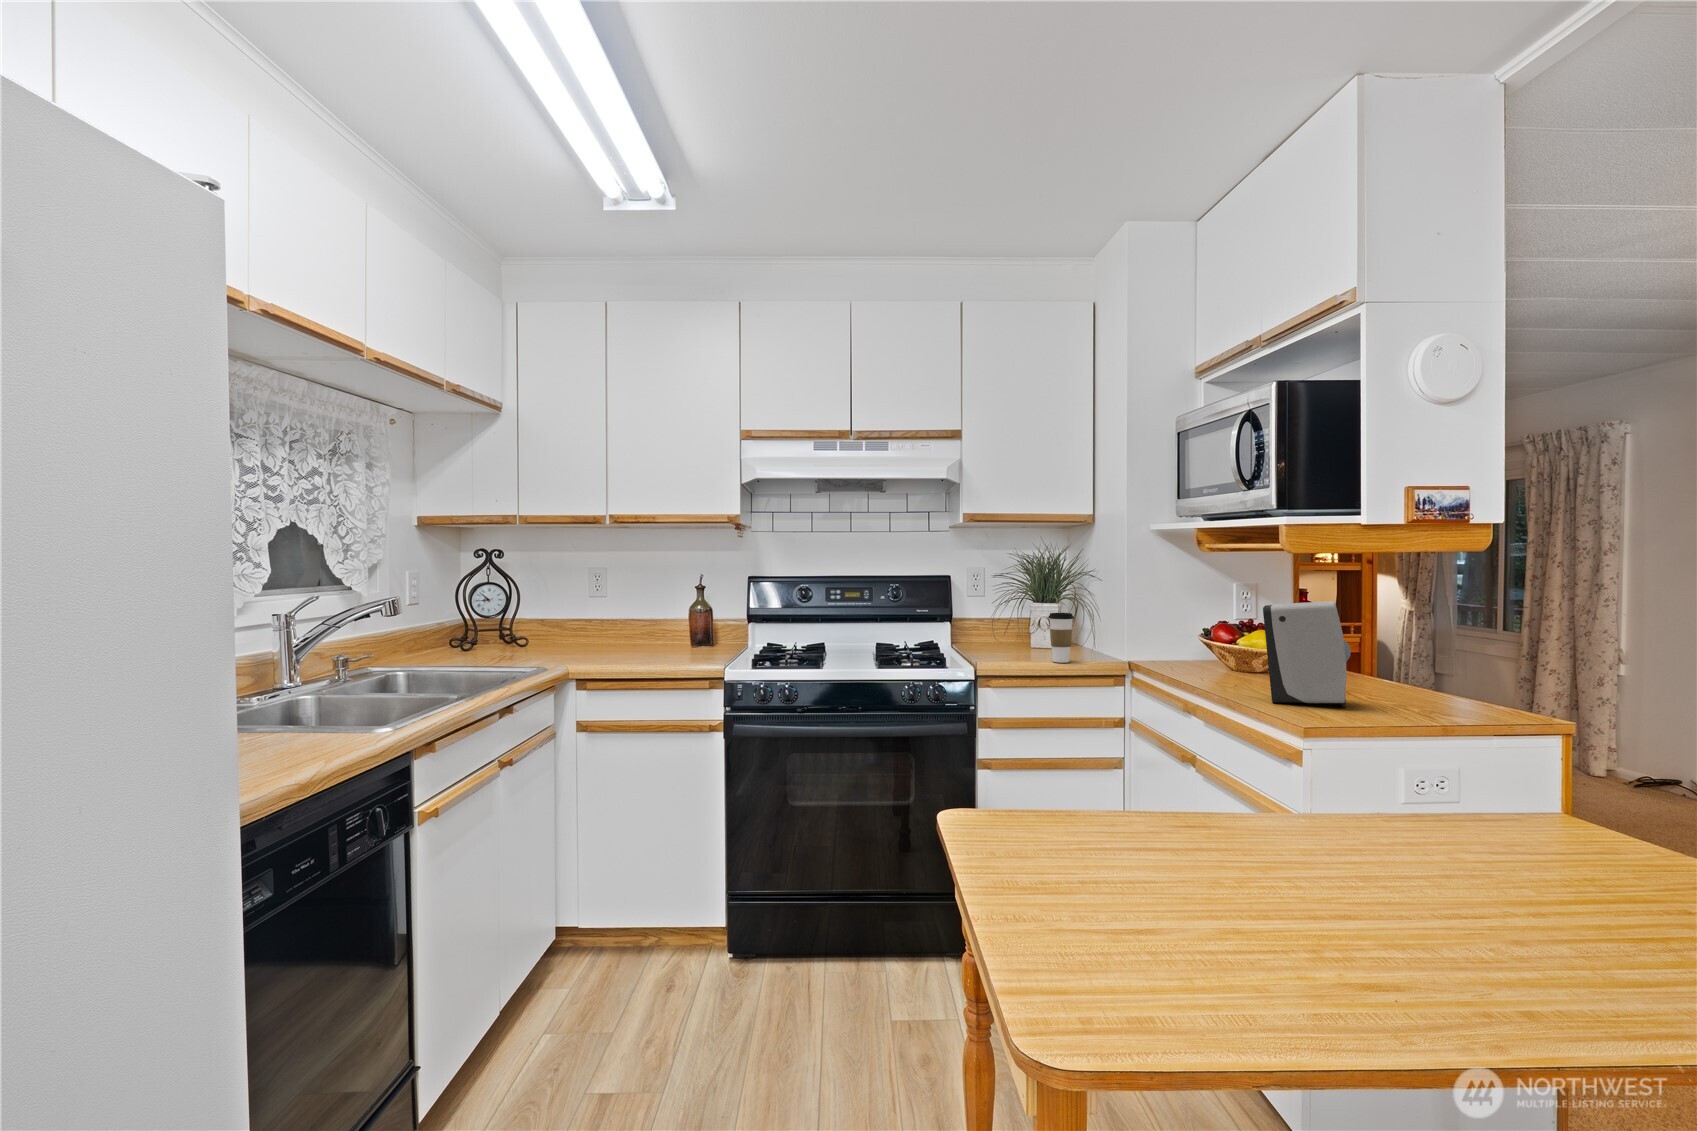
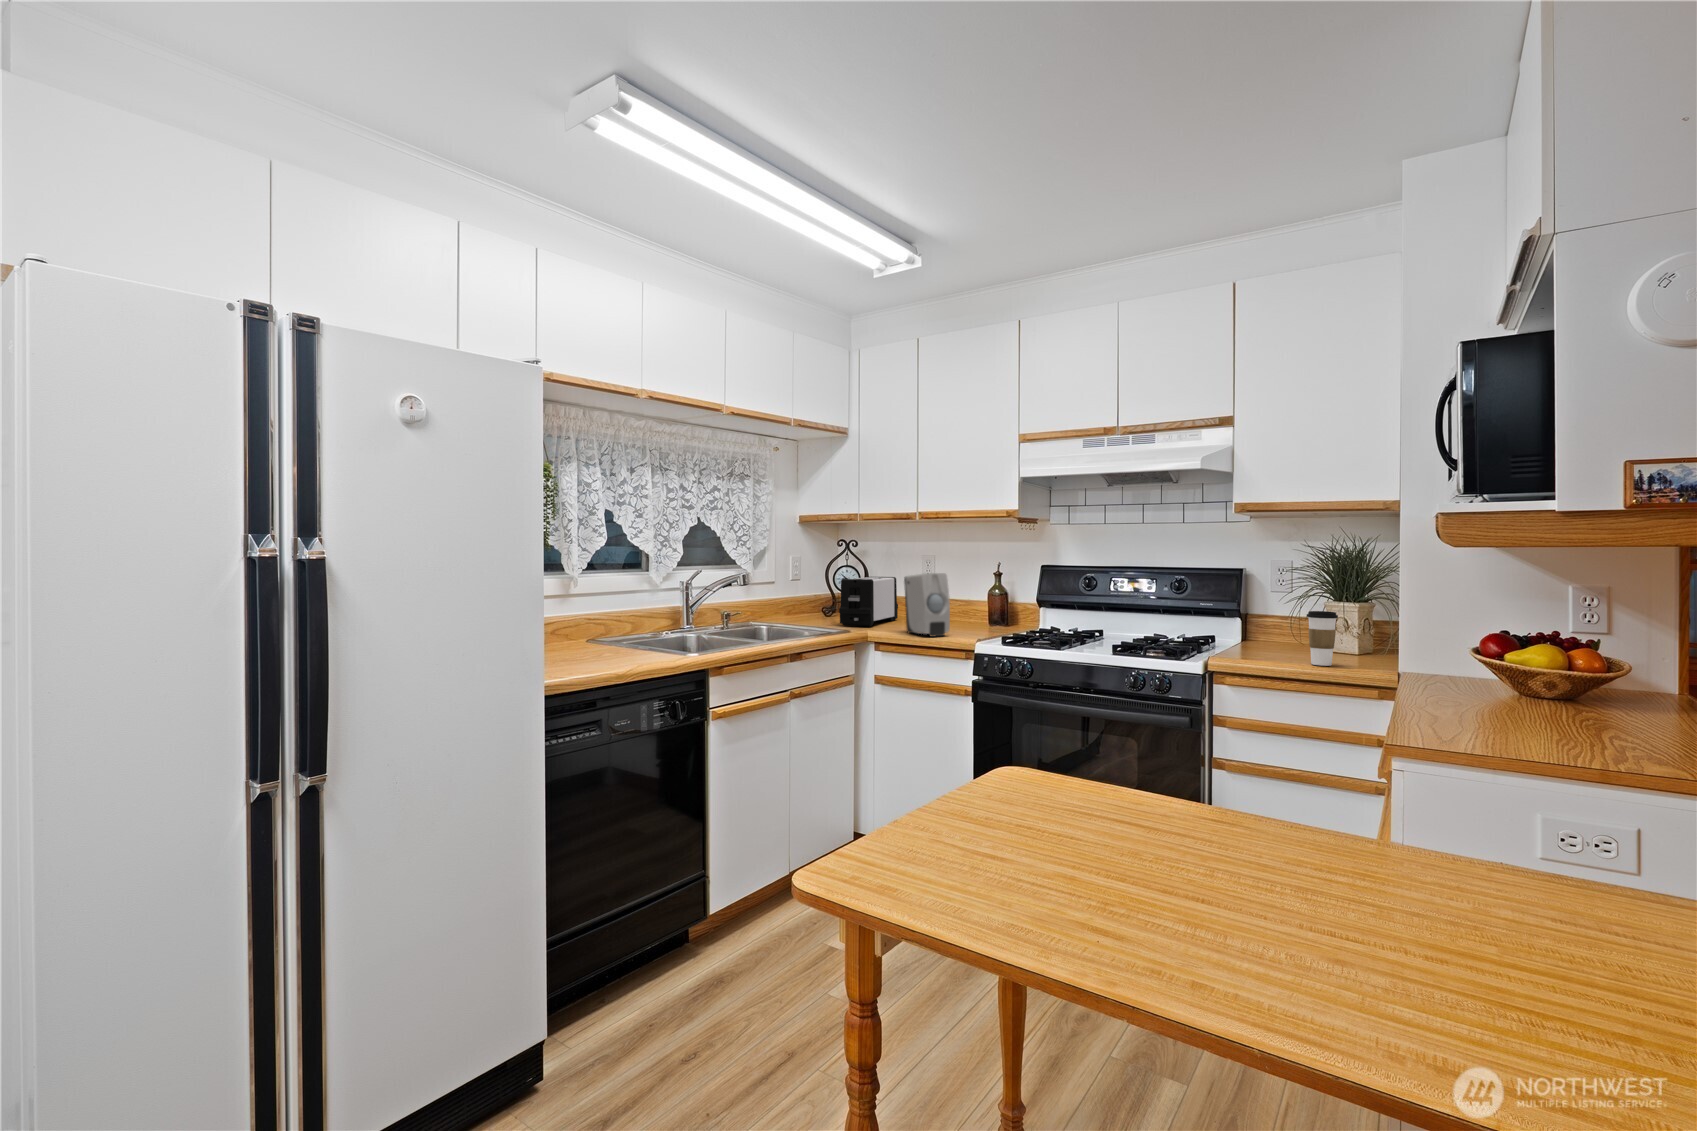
toaster: none [509,594,570,660] -> present [839,577,898,626]
soap dispenser: present [1263,601,1351,707] -> present [904,573,950,637]

